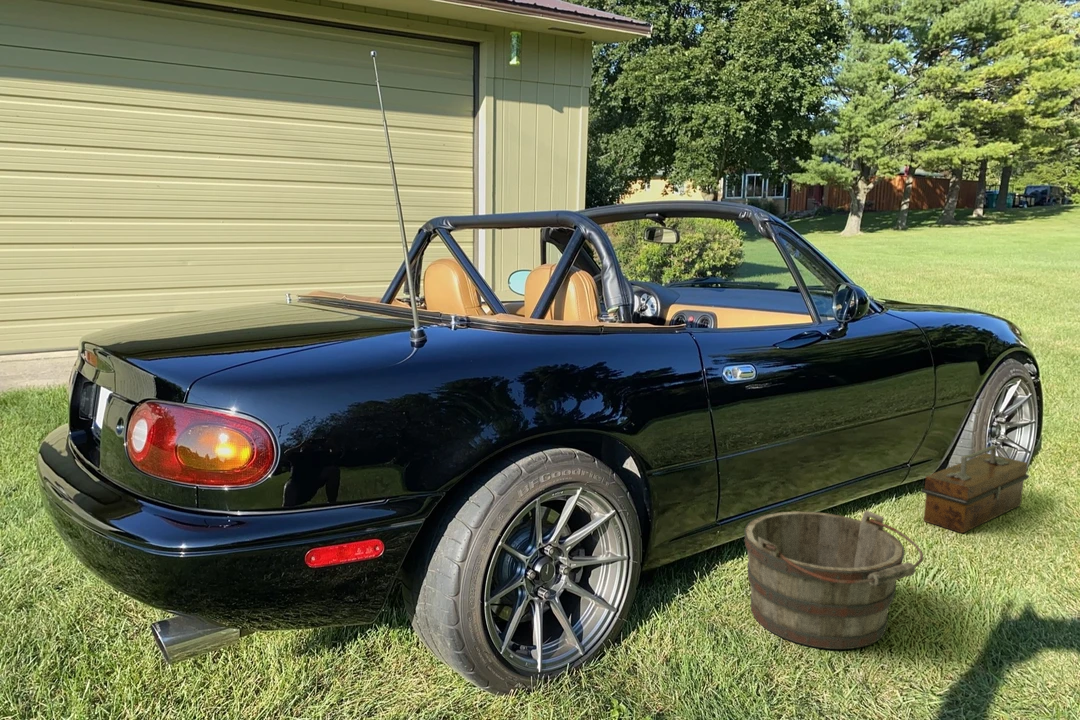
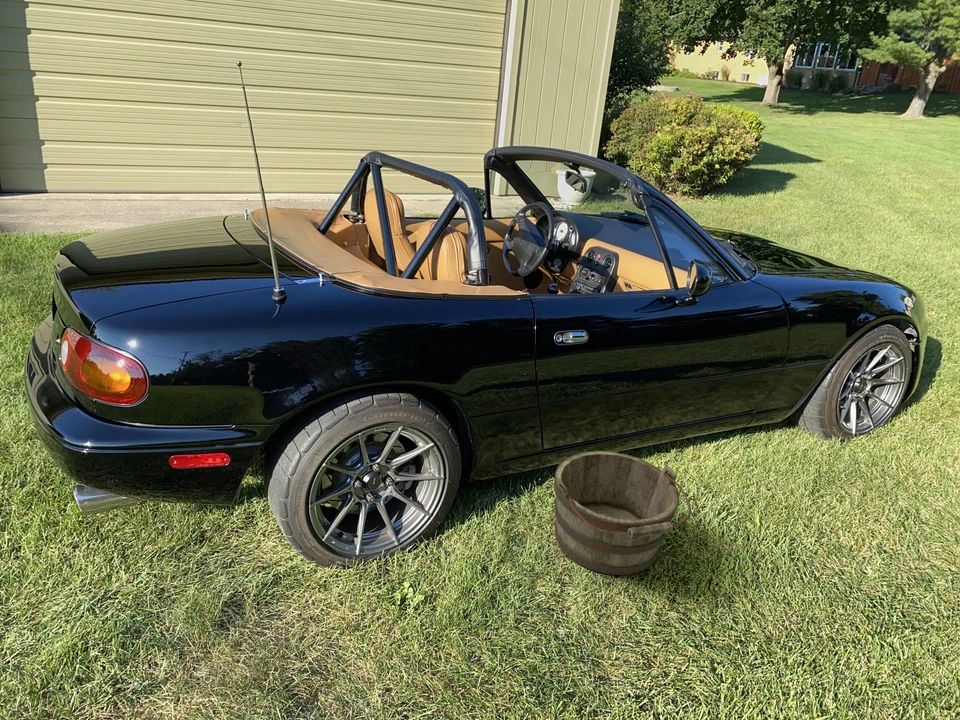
toolbox: present [921,446,1029,533] -> none [757,408,870,480]

